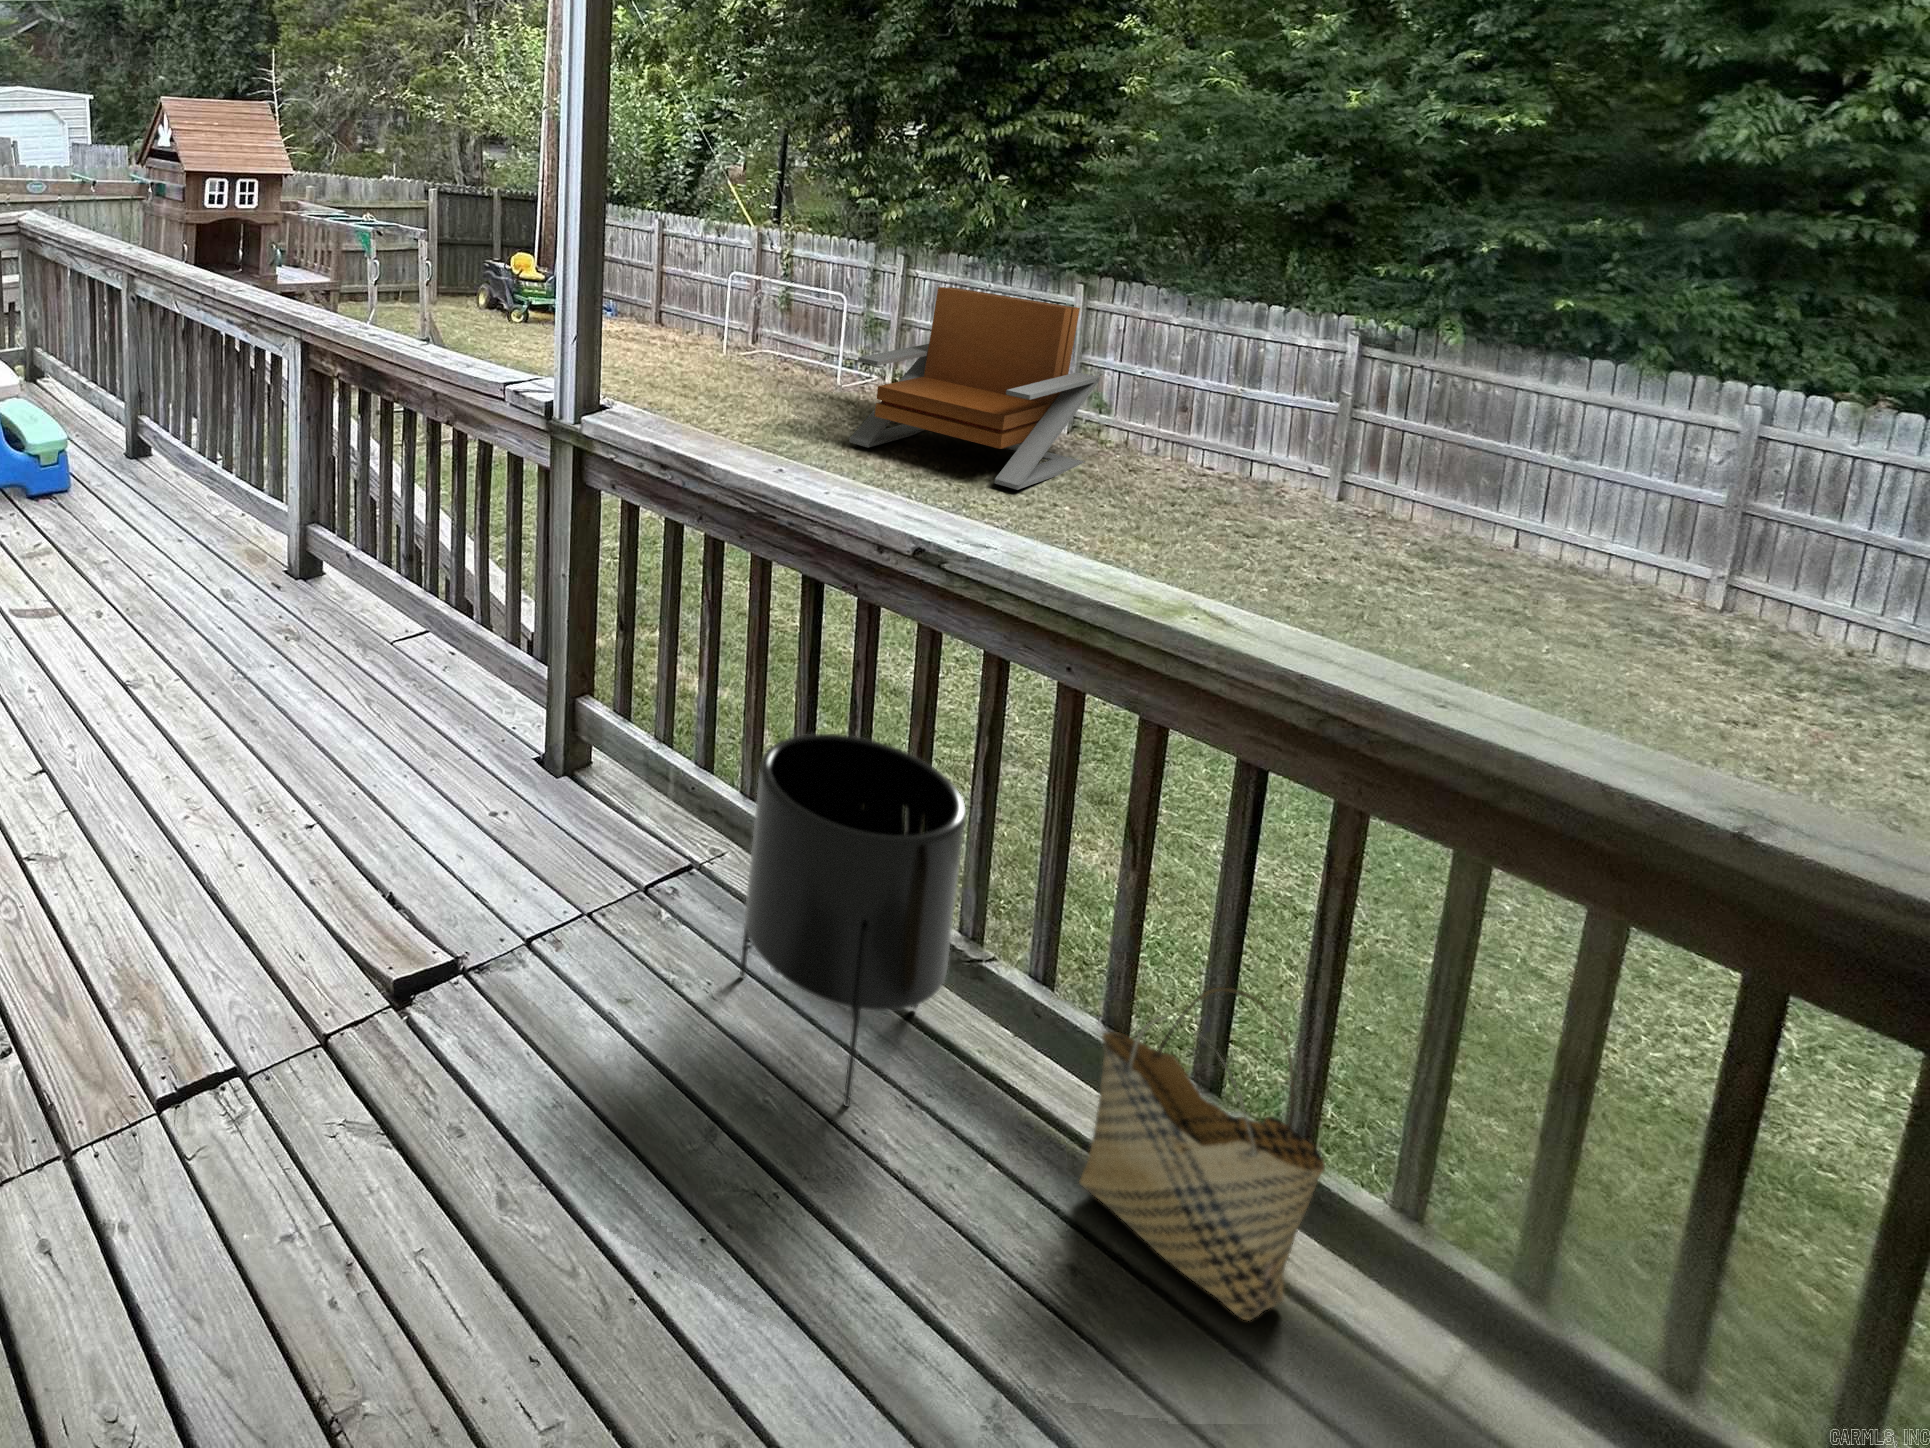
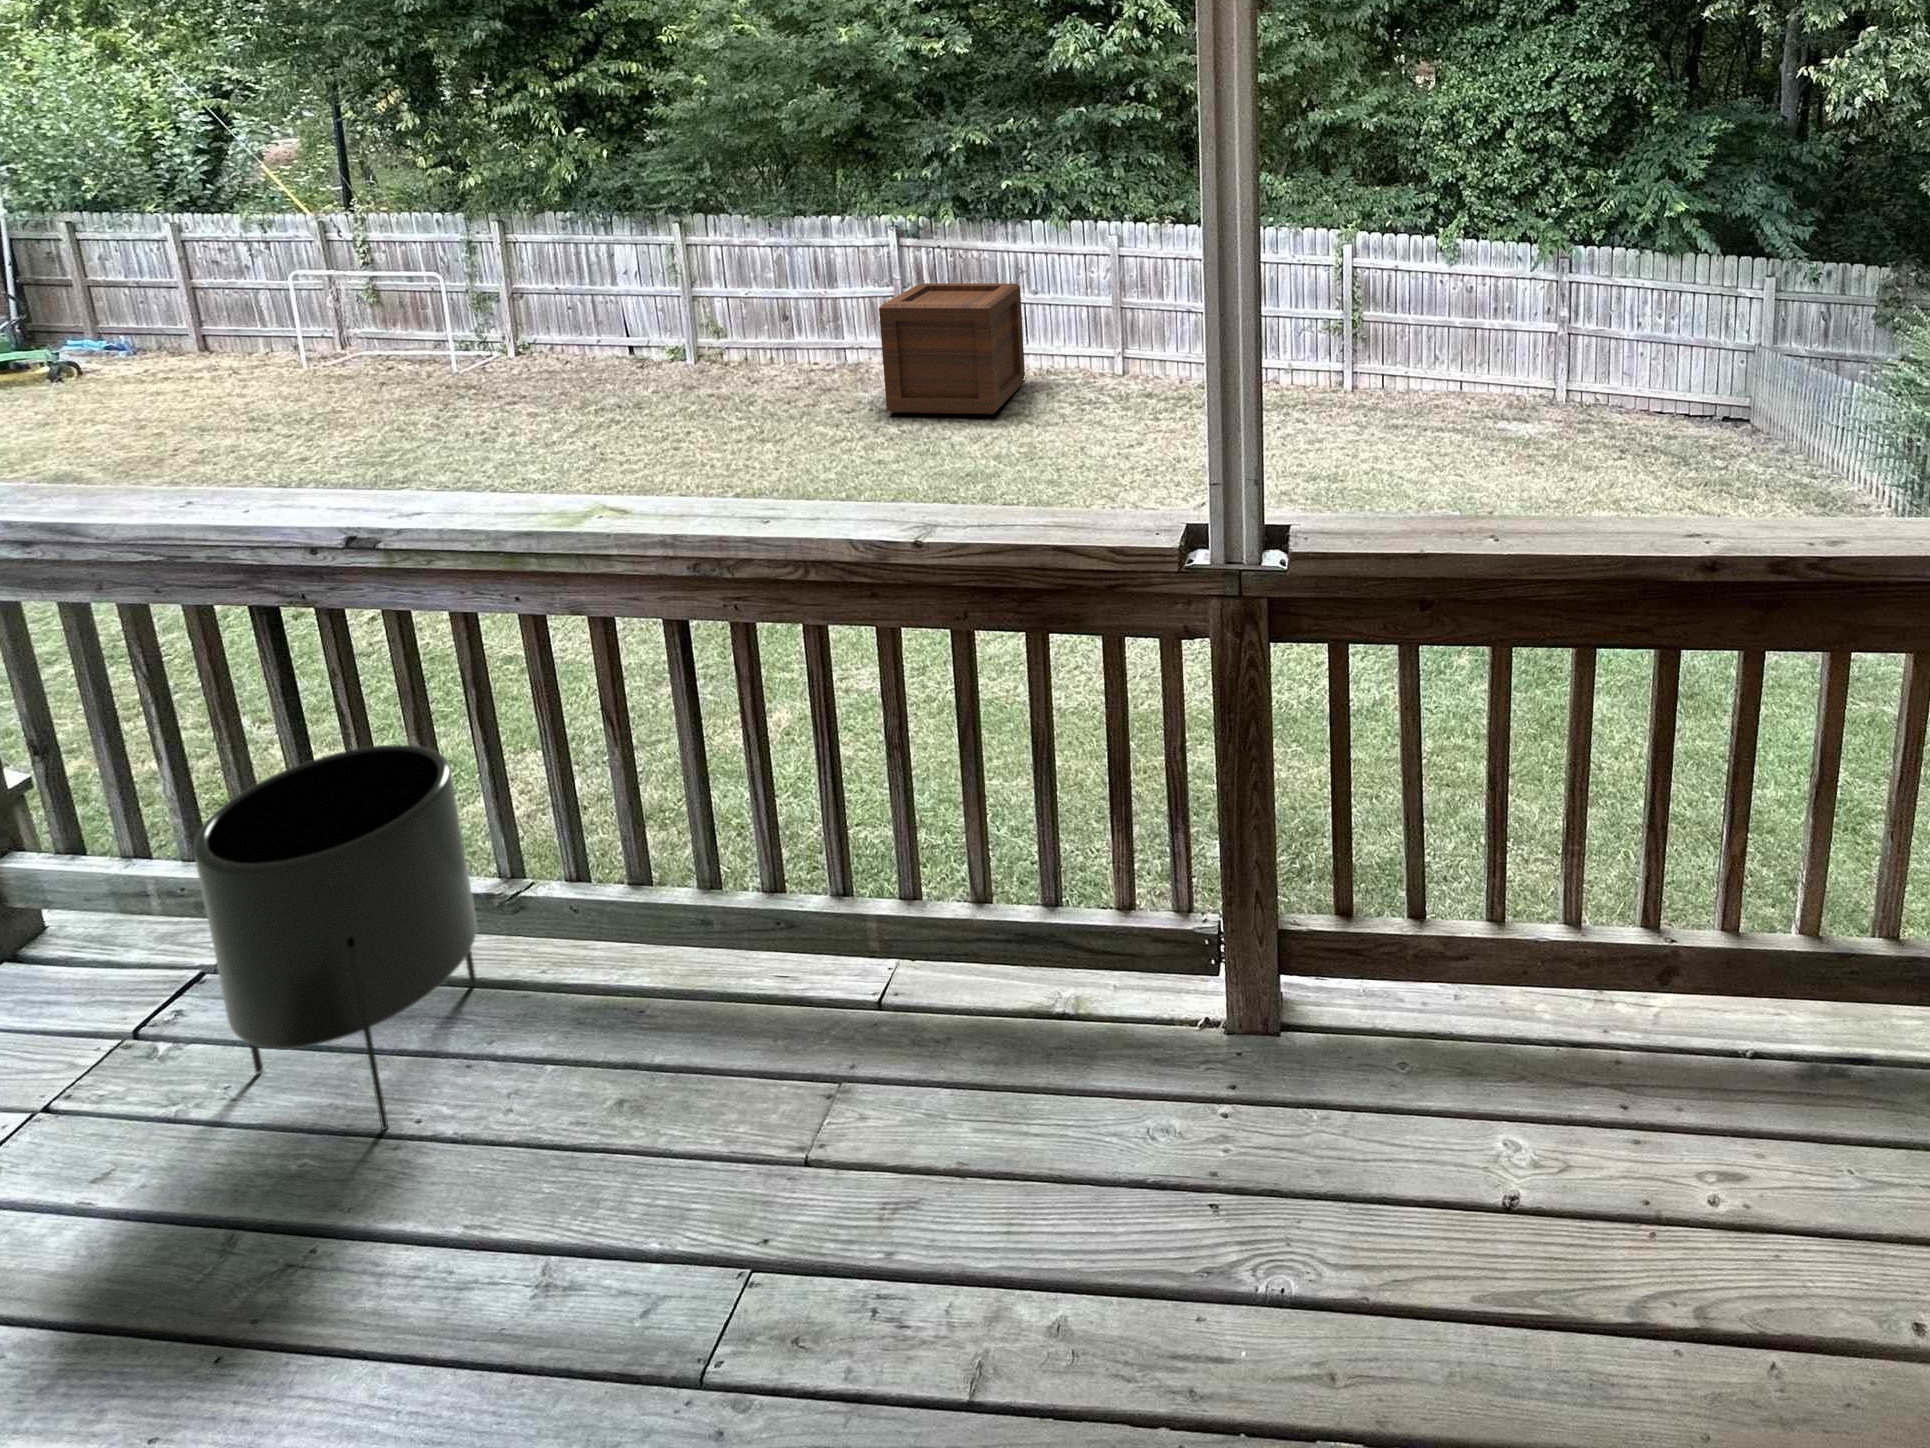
lounge chair: present [849,287,1100,490] -> none [459,247,713,432]
wooden crate: none [1310,410,1560,604] -> present [879,283,1025,414]
woven basket: present [1079,987,1325,1320] -> none [611,805,785,1064]

